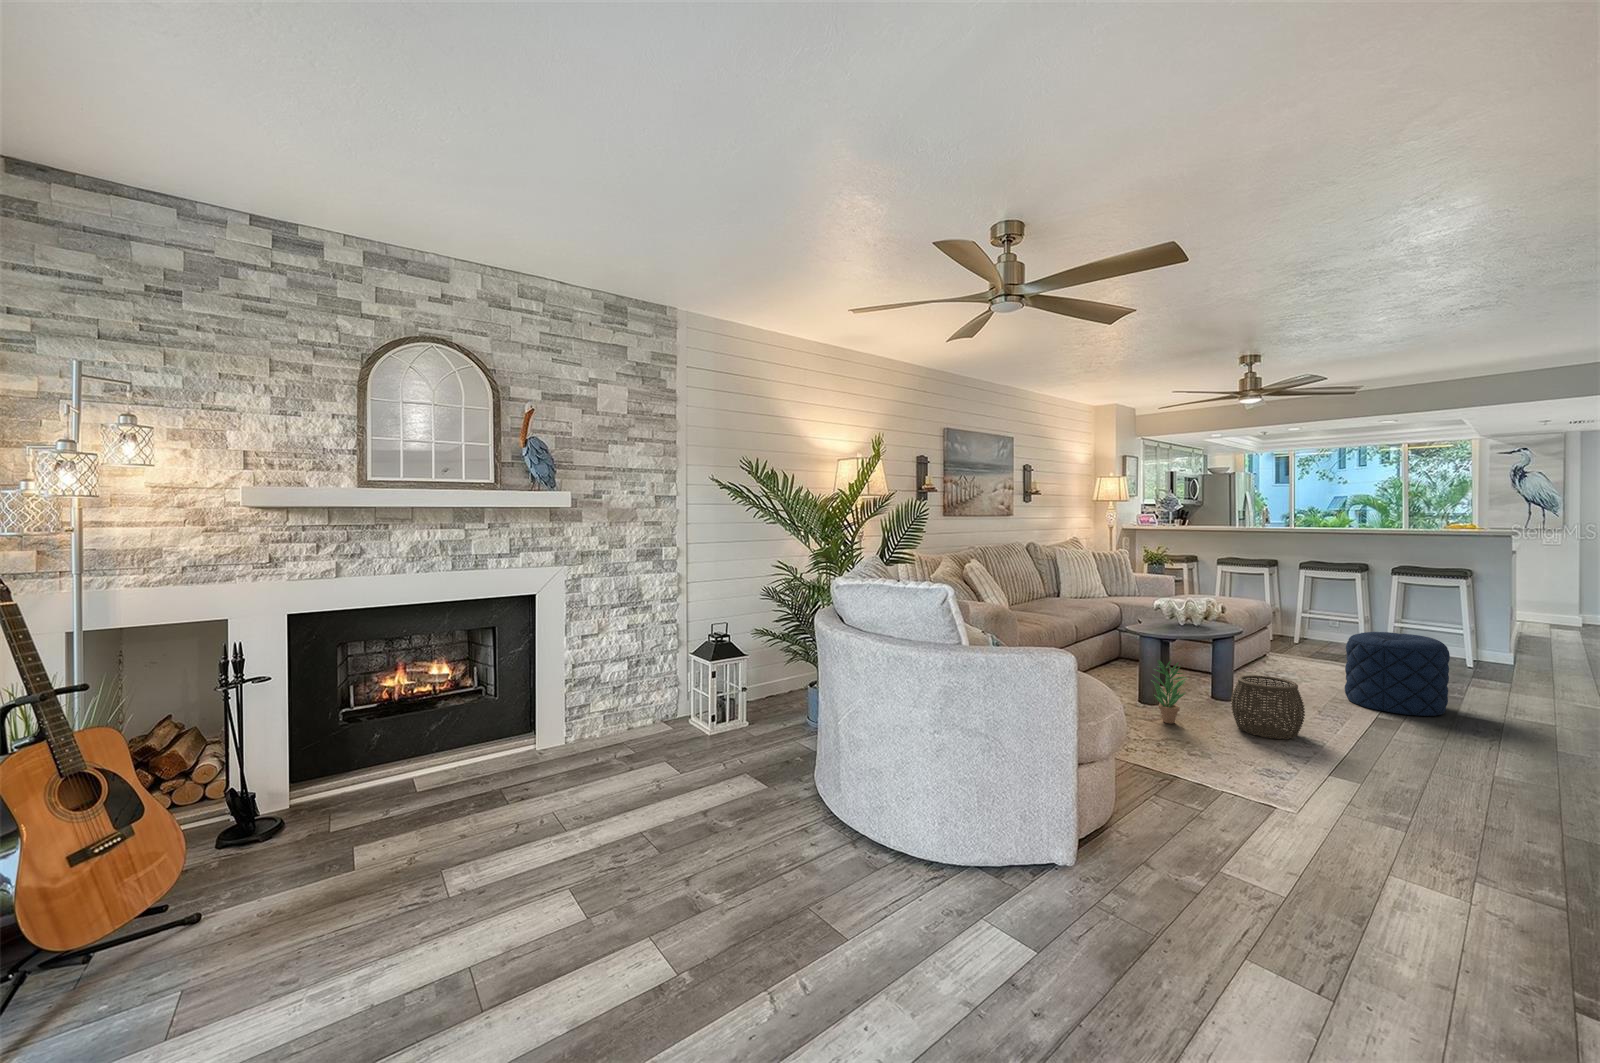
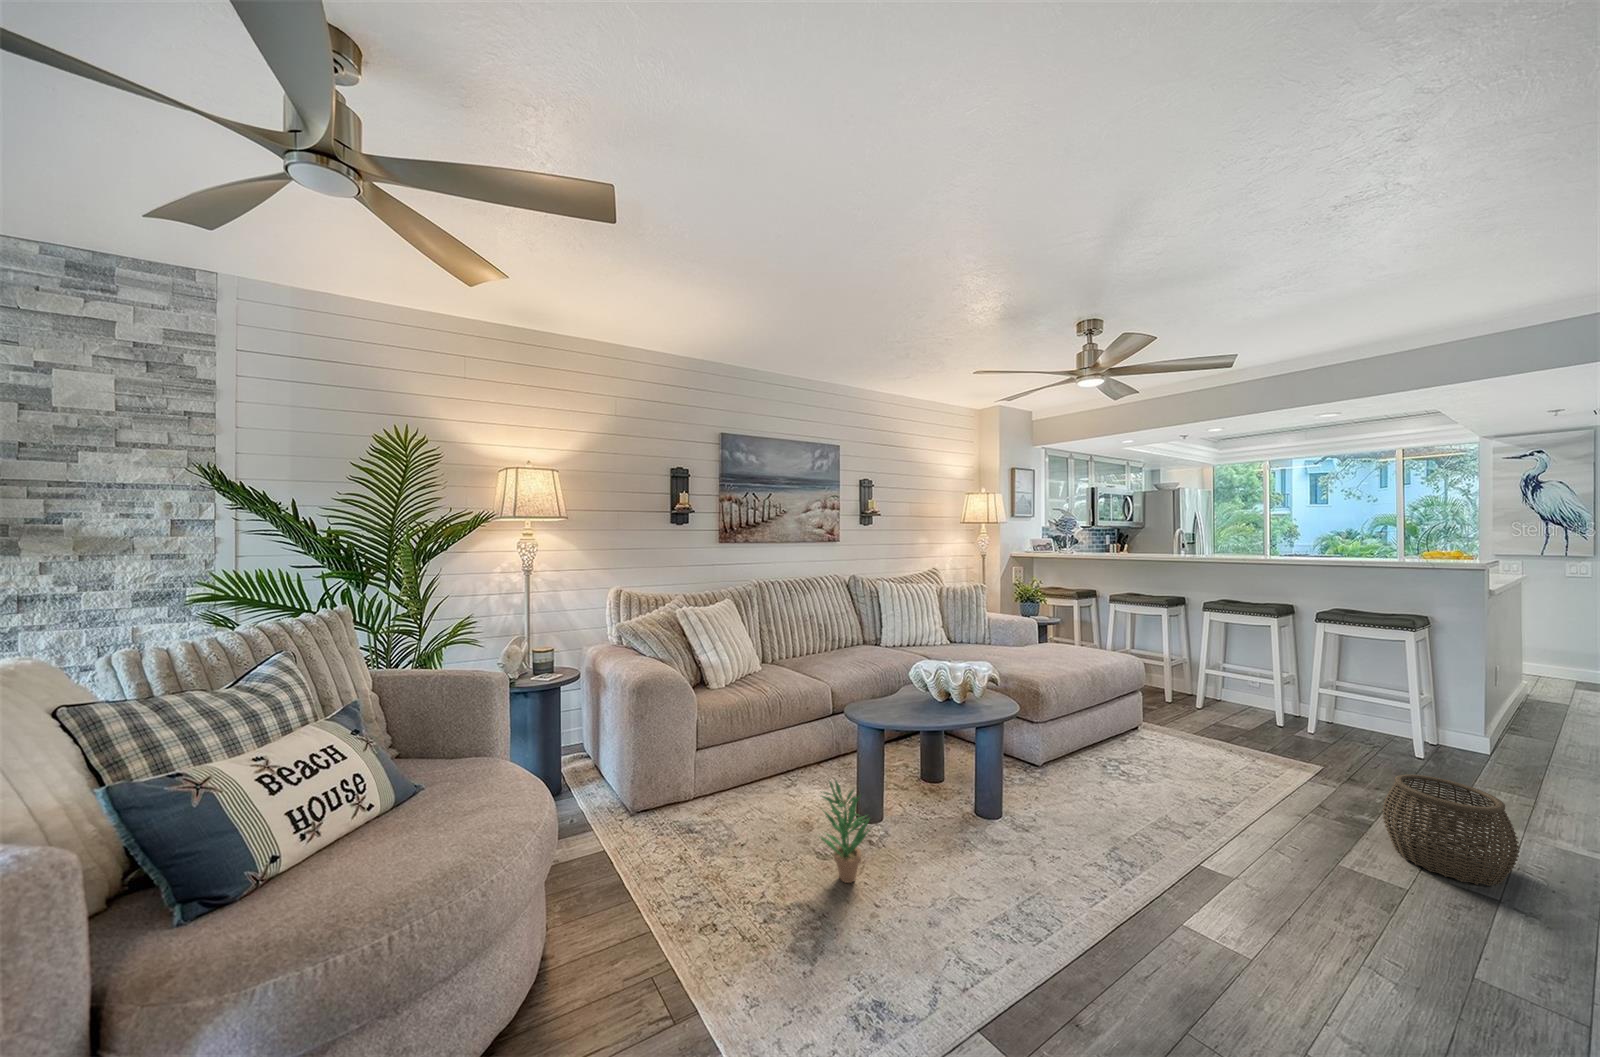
pouf: present [1345,632,1450,716] -> none [1181,732,1344,899]
woven basket: present [1231,675,1305,739] -> present [1382,774,1520,886]

